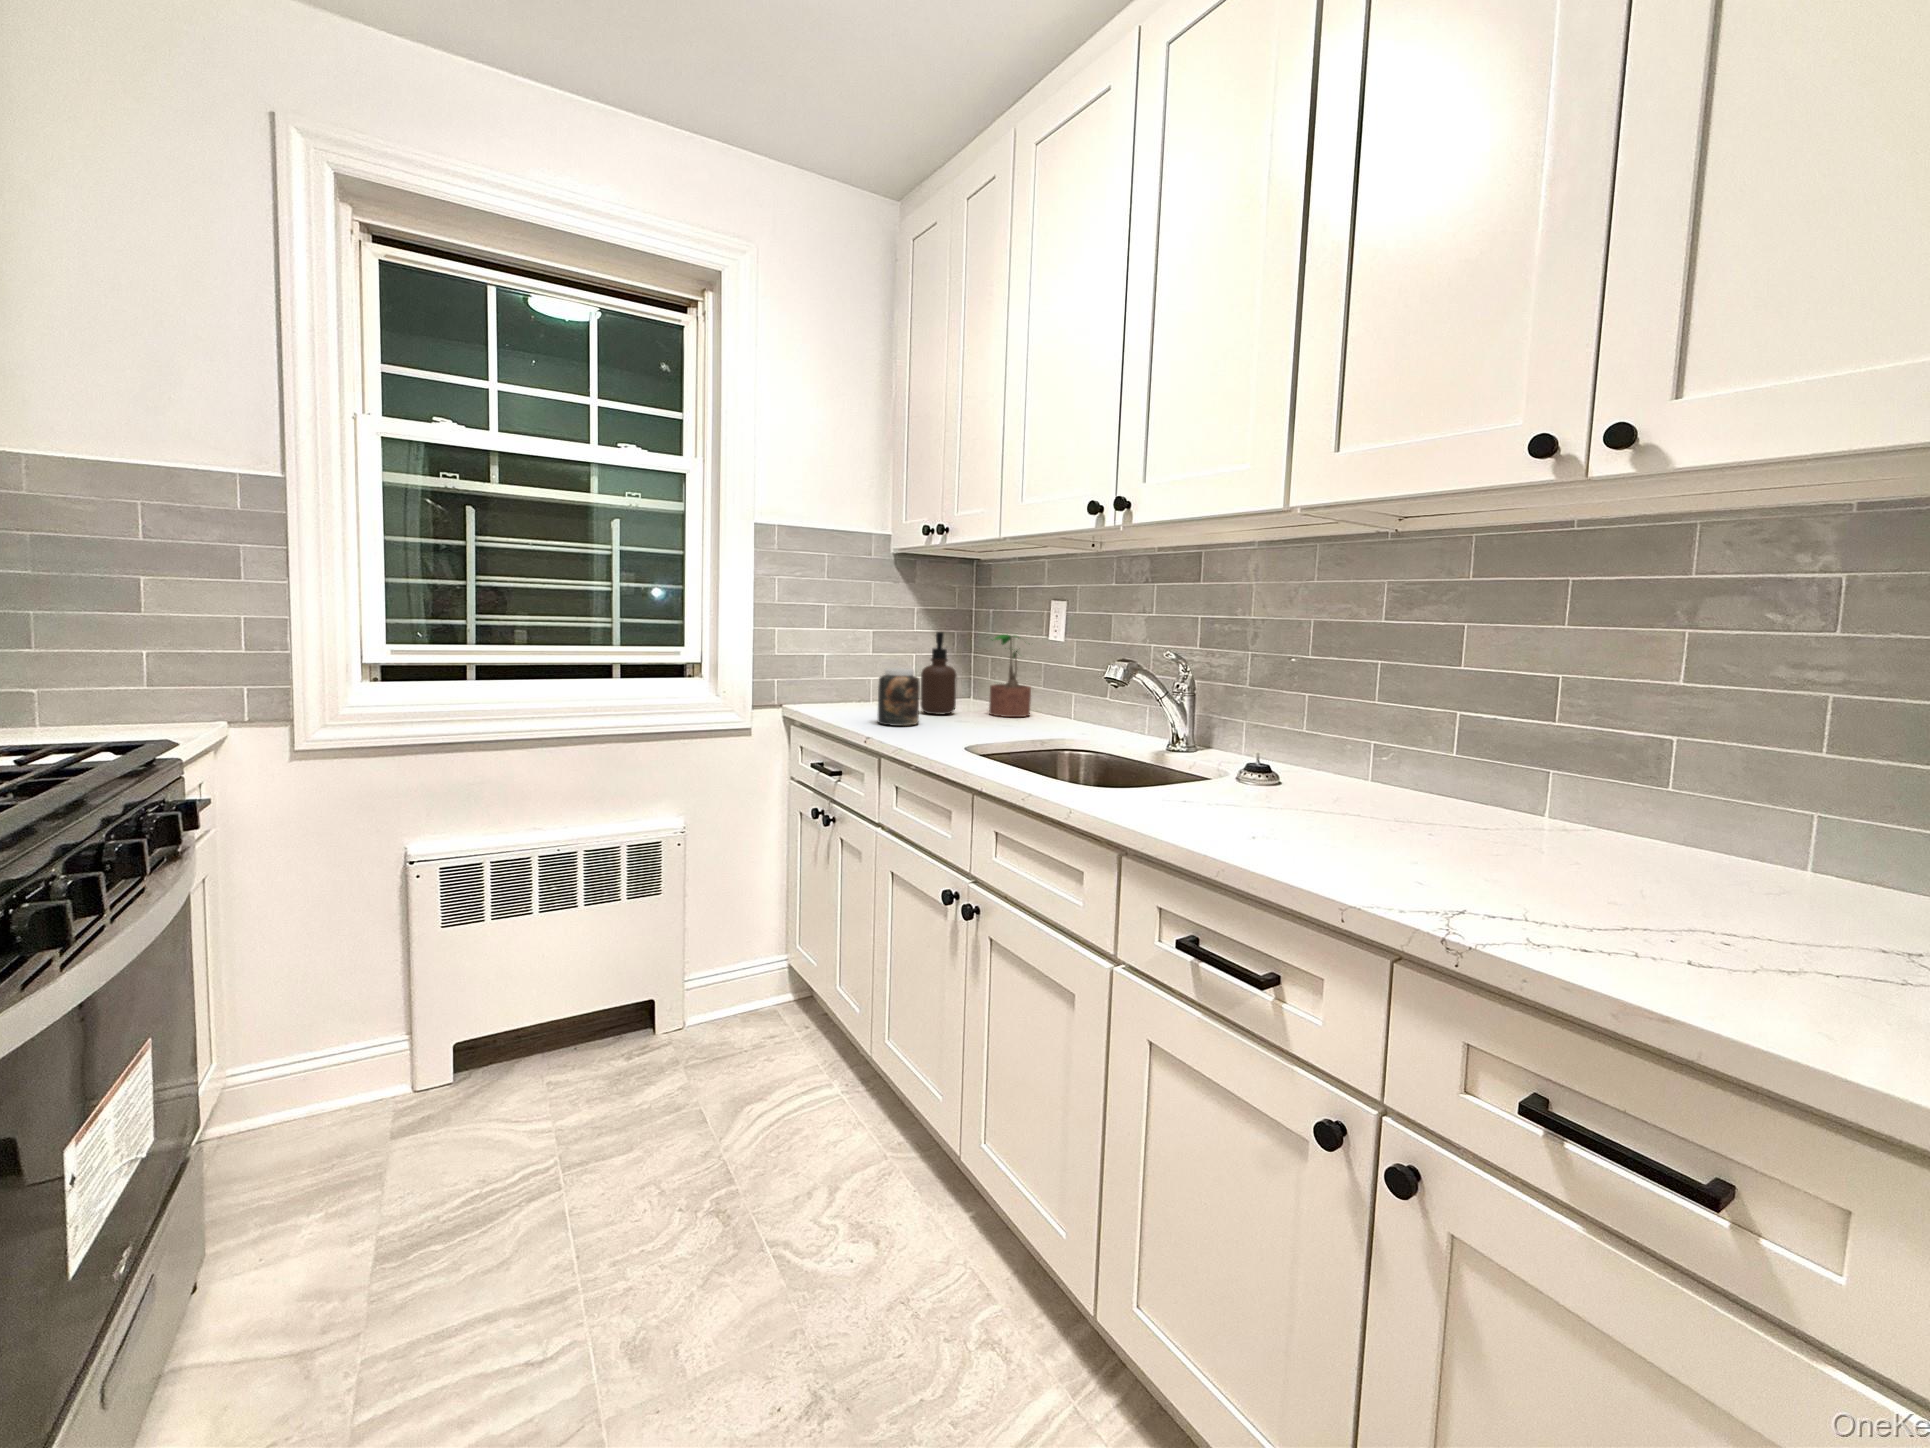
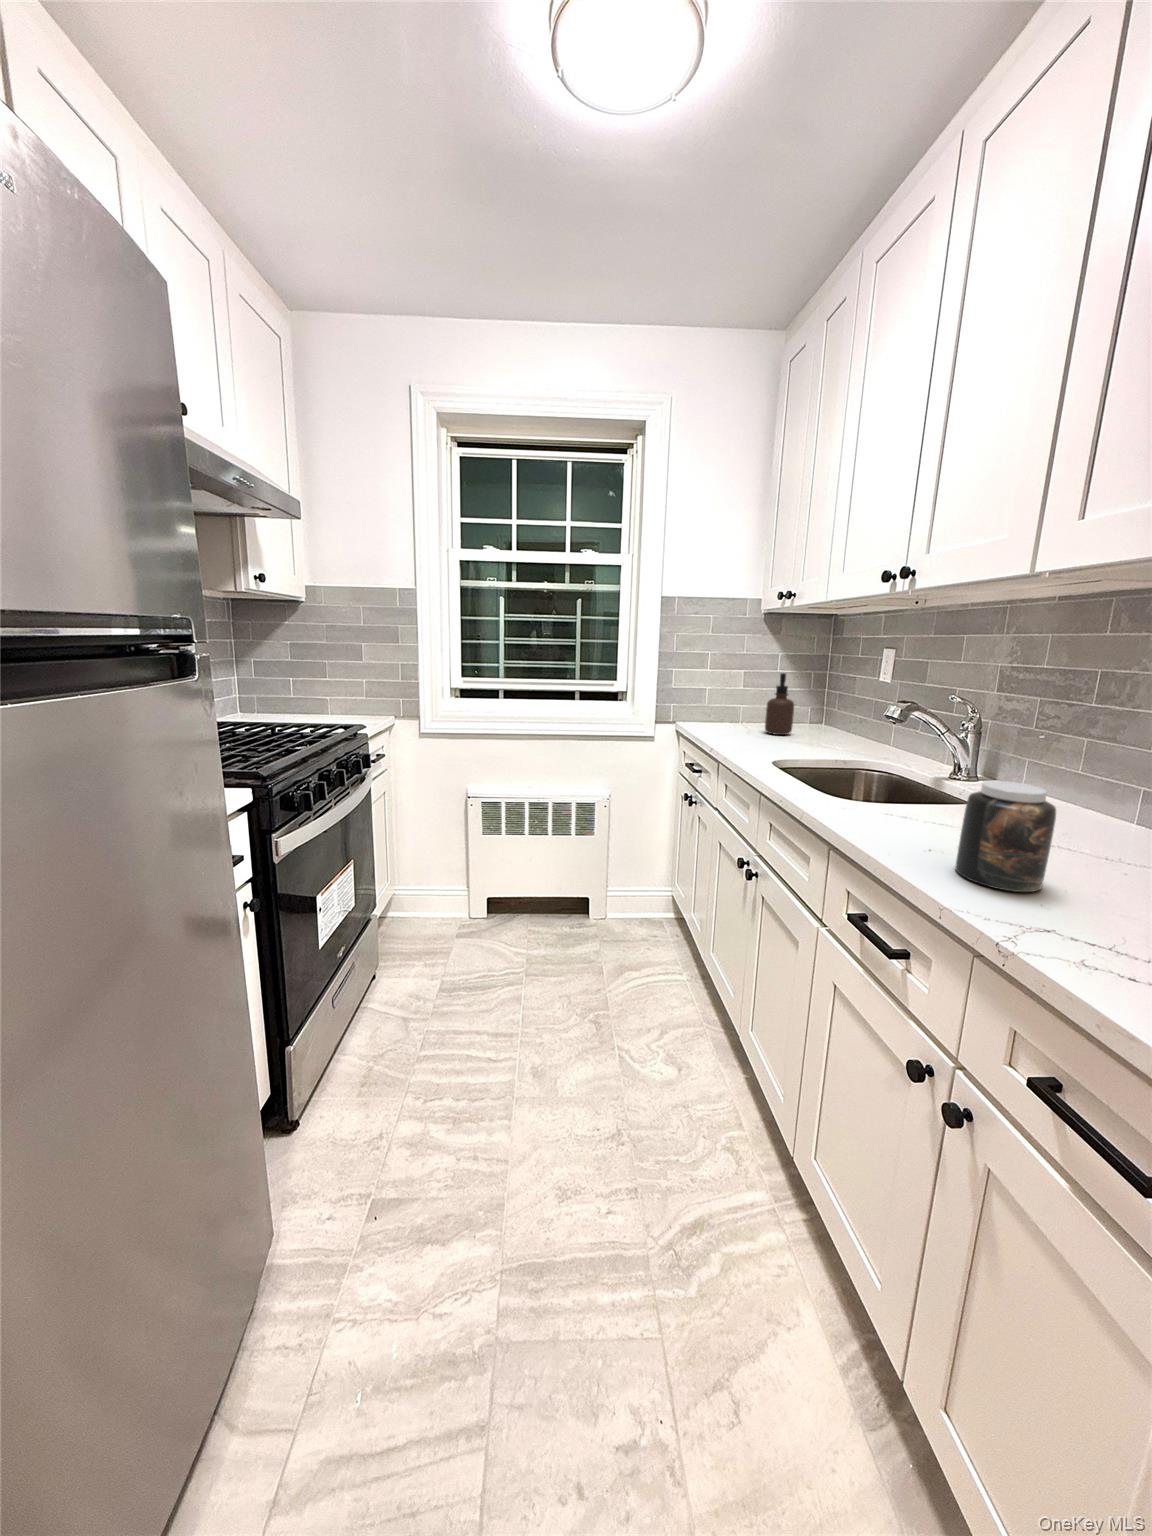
potted plant: present [989,634,1031,717] -> none [819,676,863,741]
jar: present [878,668,920,726] -> present [955,781,1056,892]

